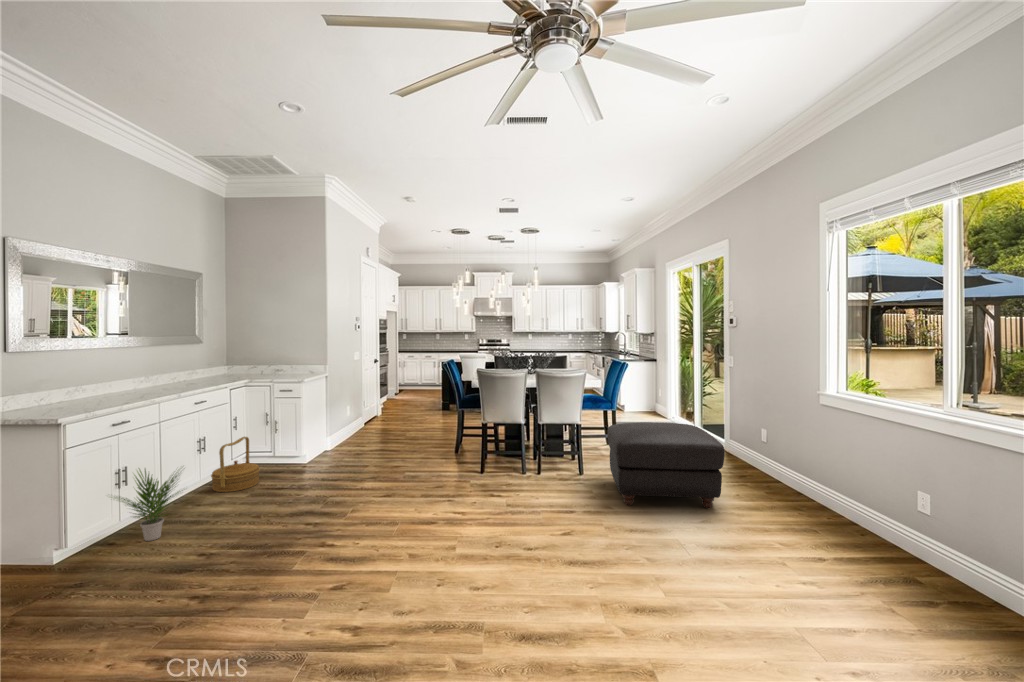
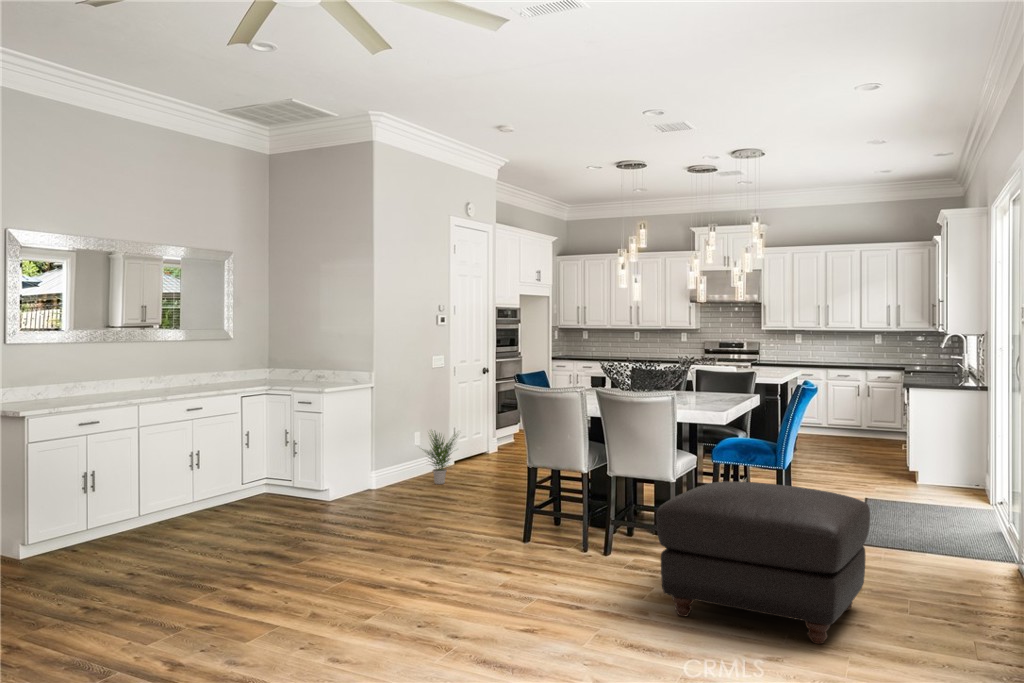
woven basket: present [211,437,260,492] -> none [203,457,259,523]
potted plant: present [119,469,178,541] -> present [422,433,457,484]

